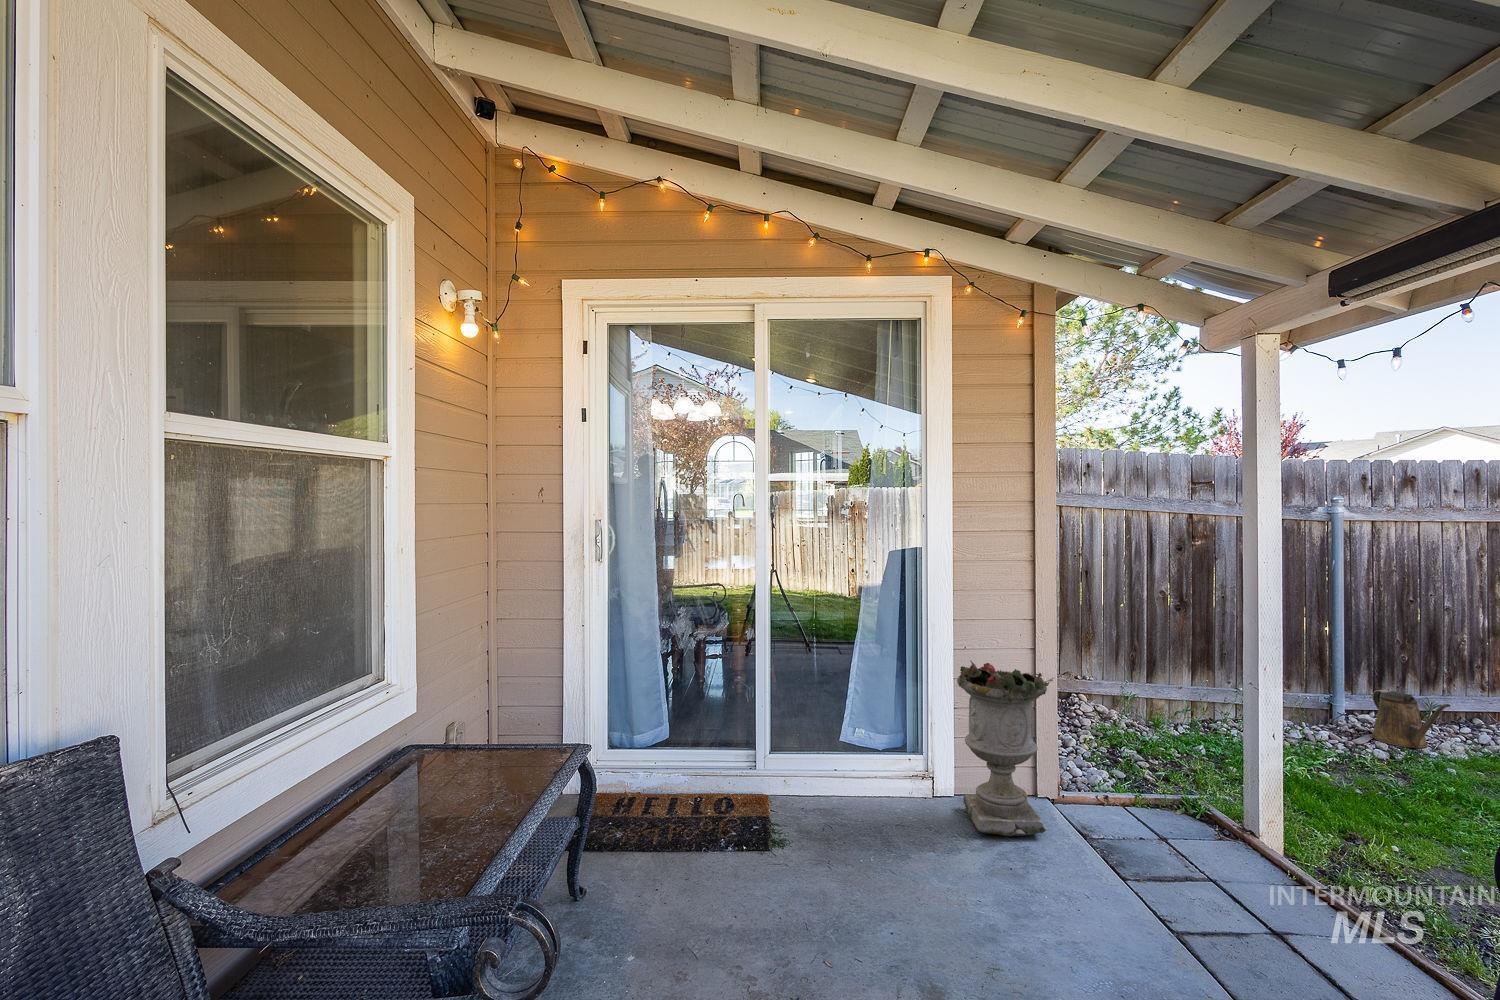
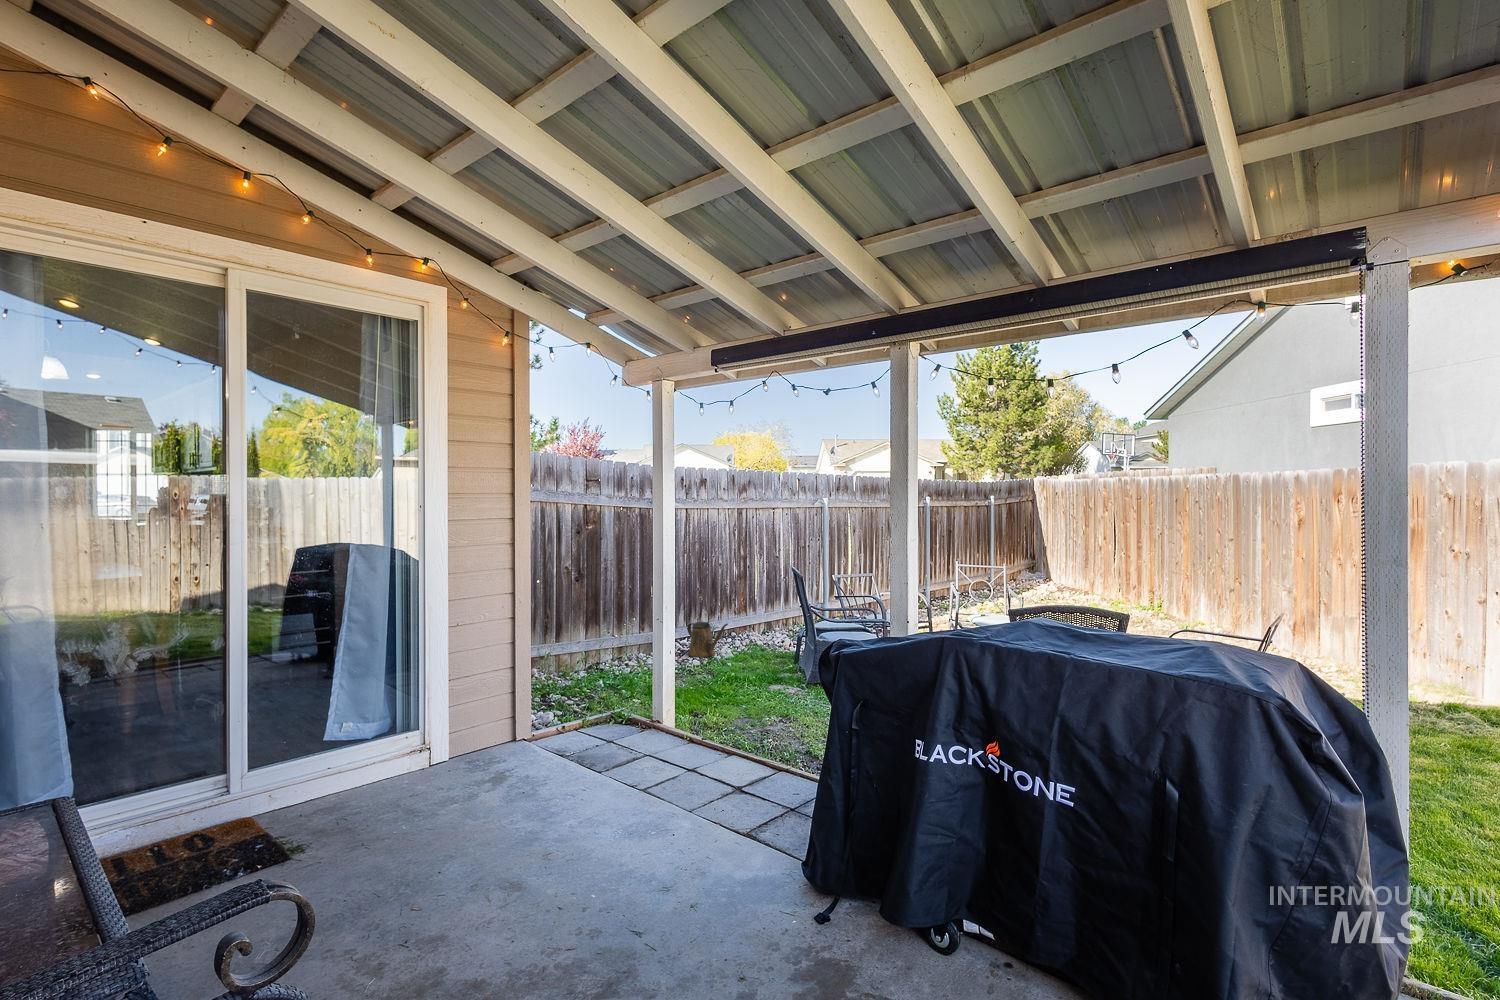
planter: present [957,661,1054,836] -> none [458,633,540,778]

